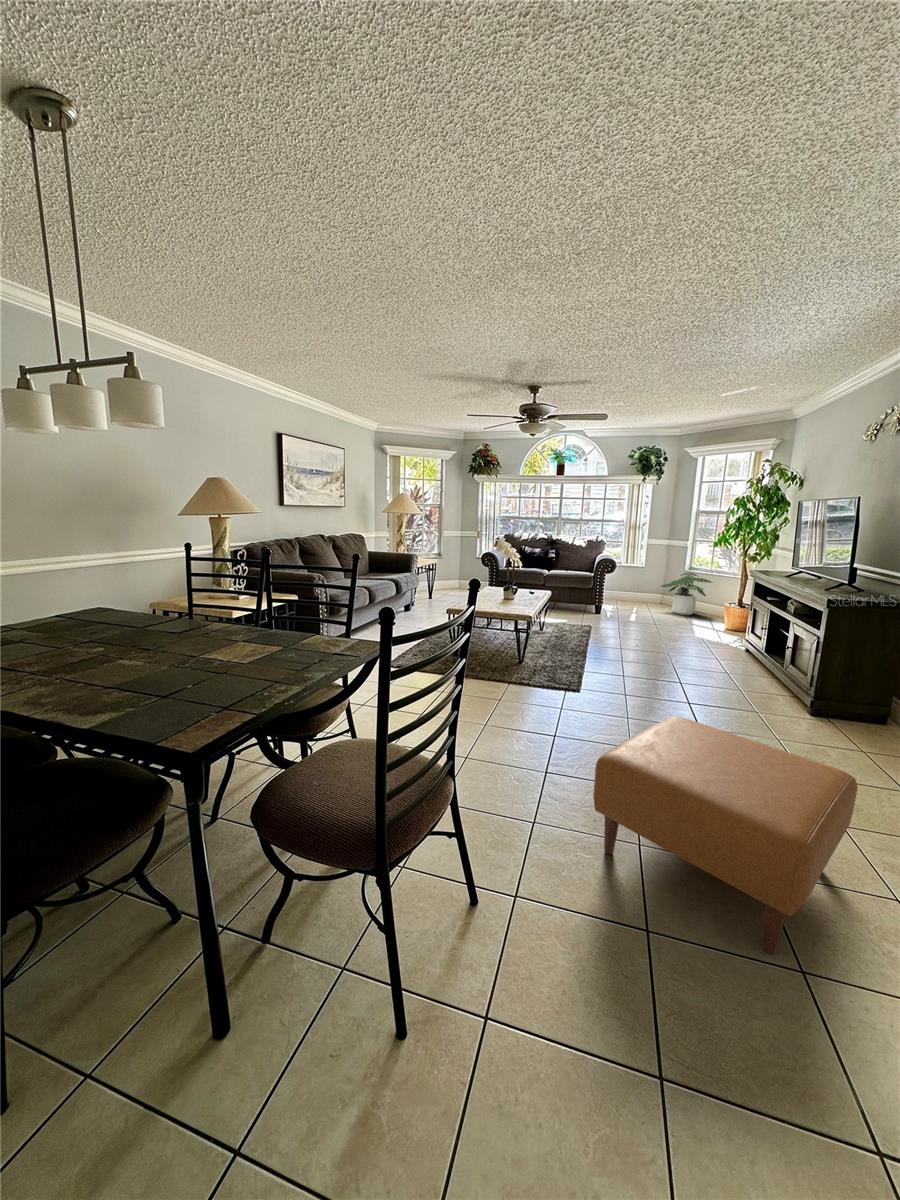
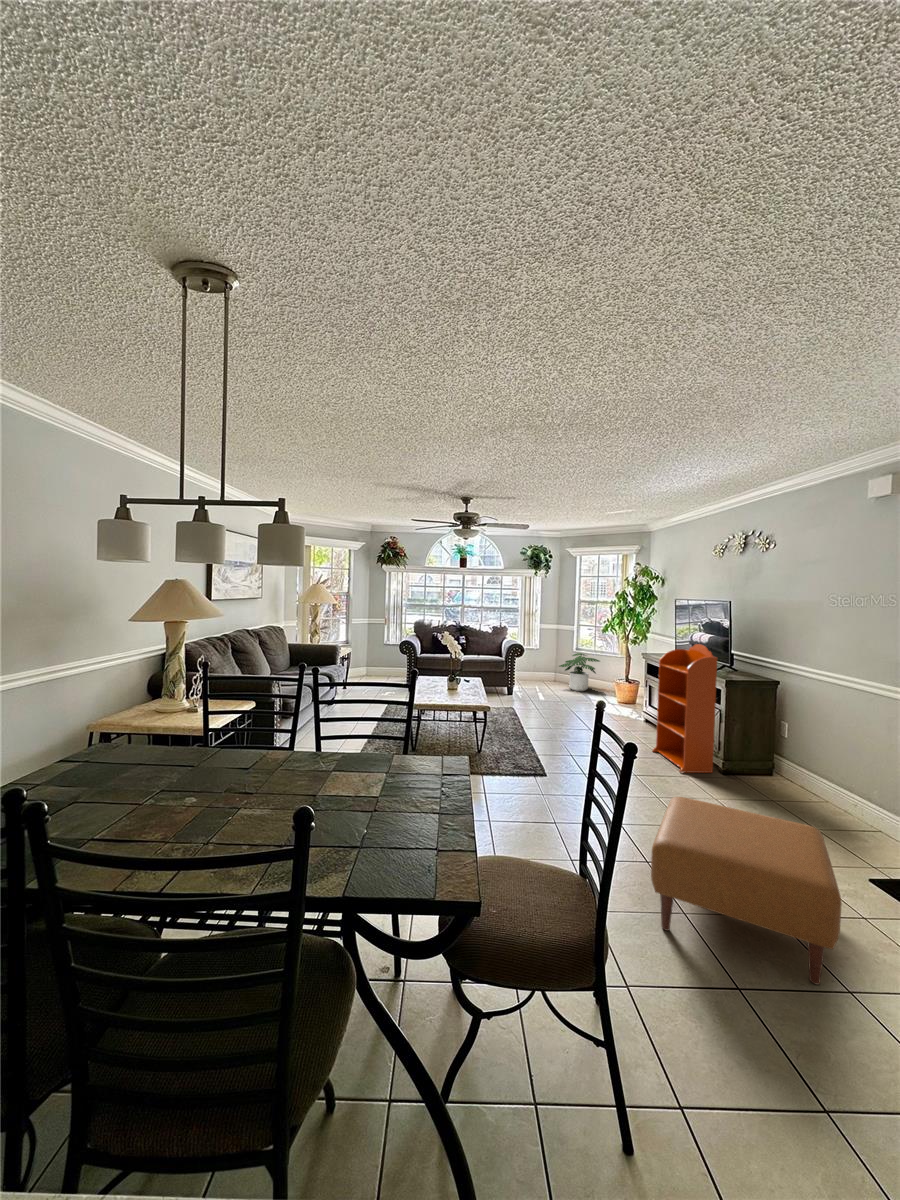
bookcase: none [730,552,822,710] -> present [652,644,717,773]

